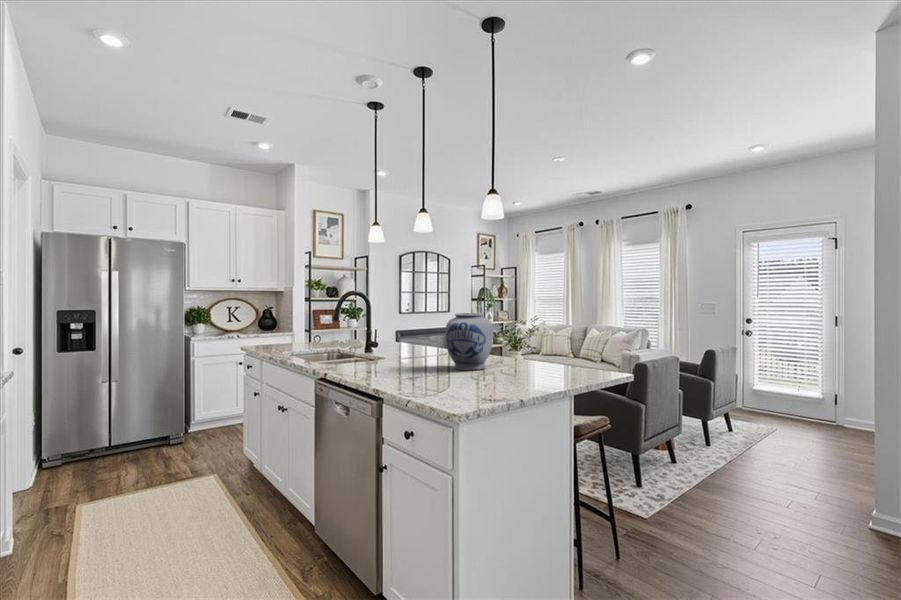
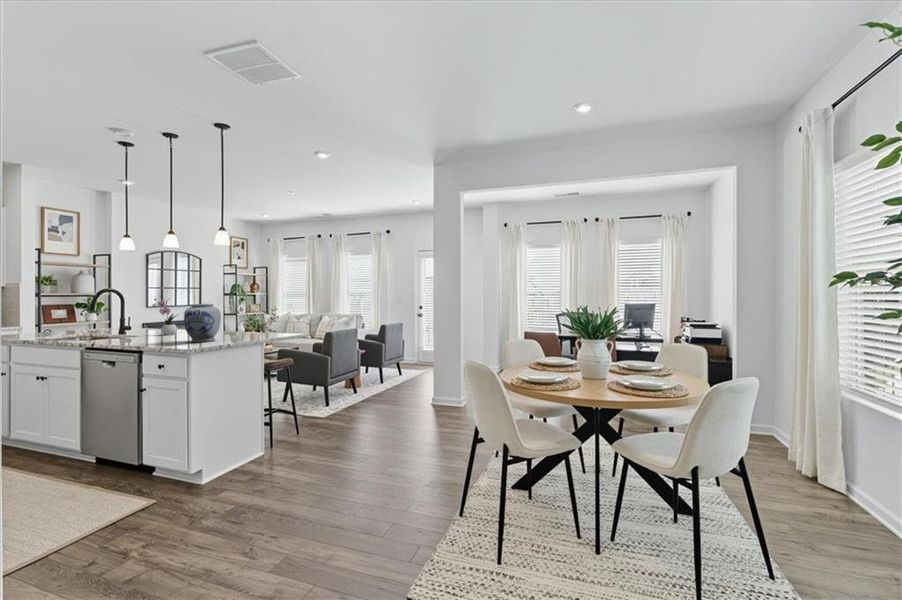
flower arrangement: none [412,300,436,352] -> present [158,295,177,335]

